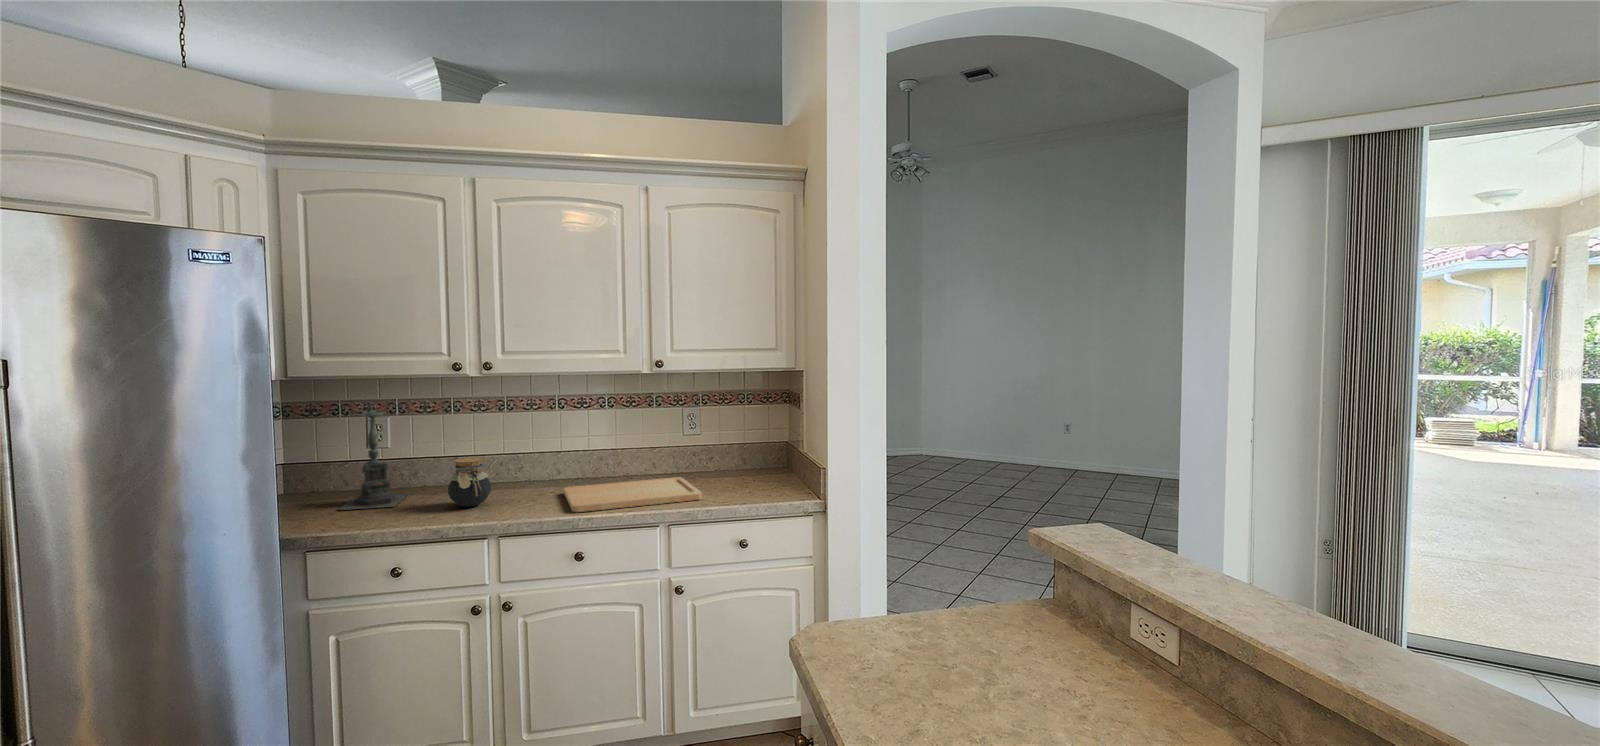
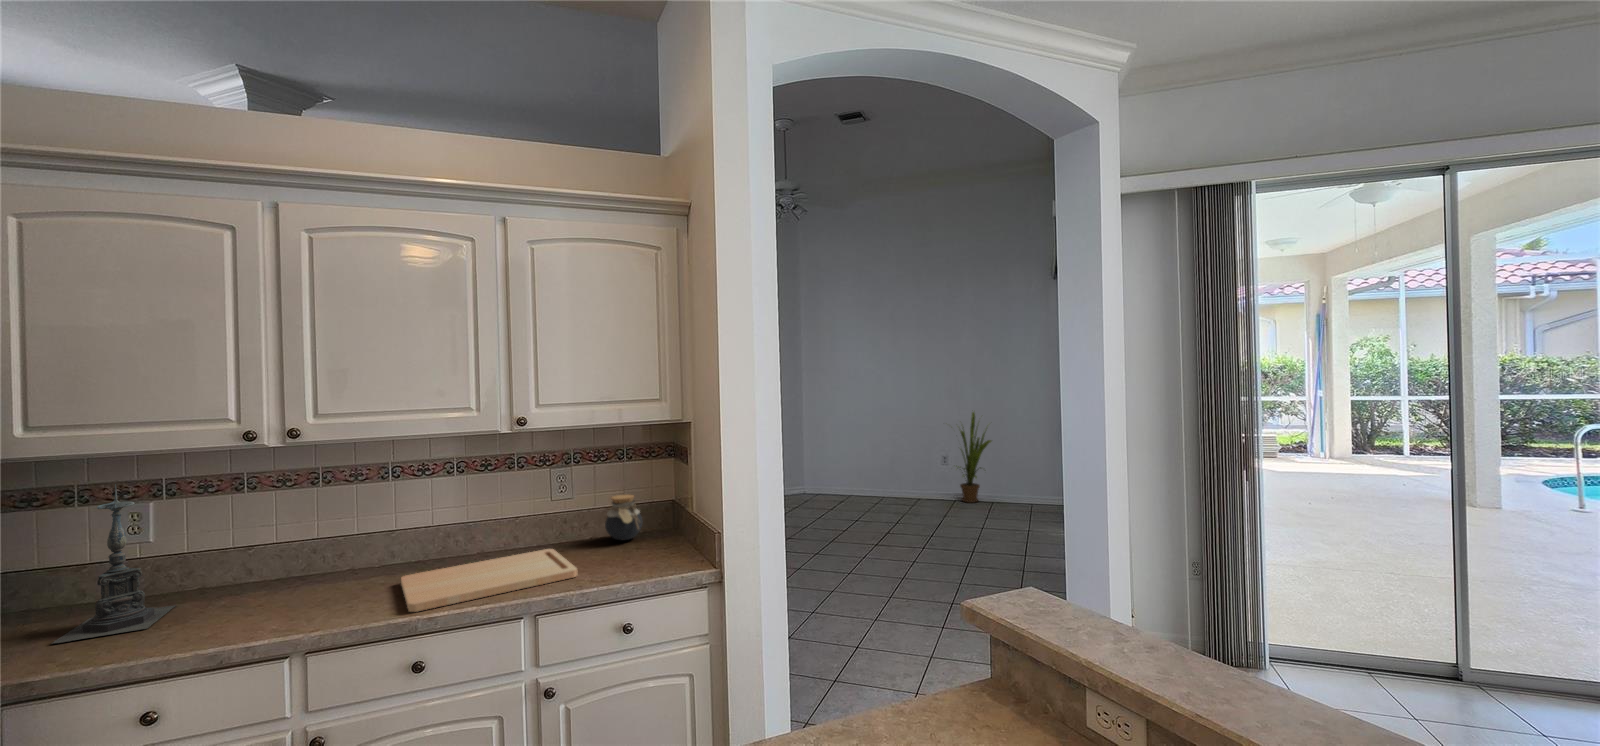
house plant: none [1094,380,1155,484] -> present [958,412,991,503]
jar: present [448,458,491,507] -> present [605,495,642,540]

